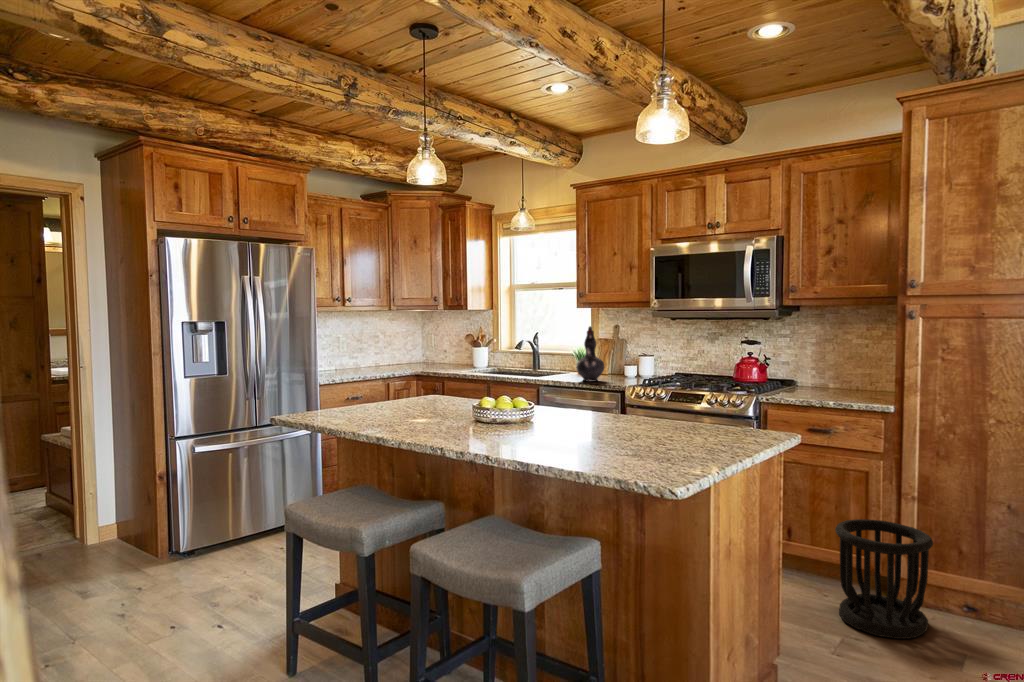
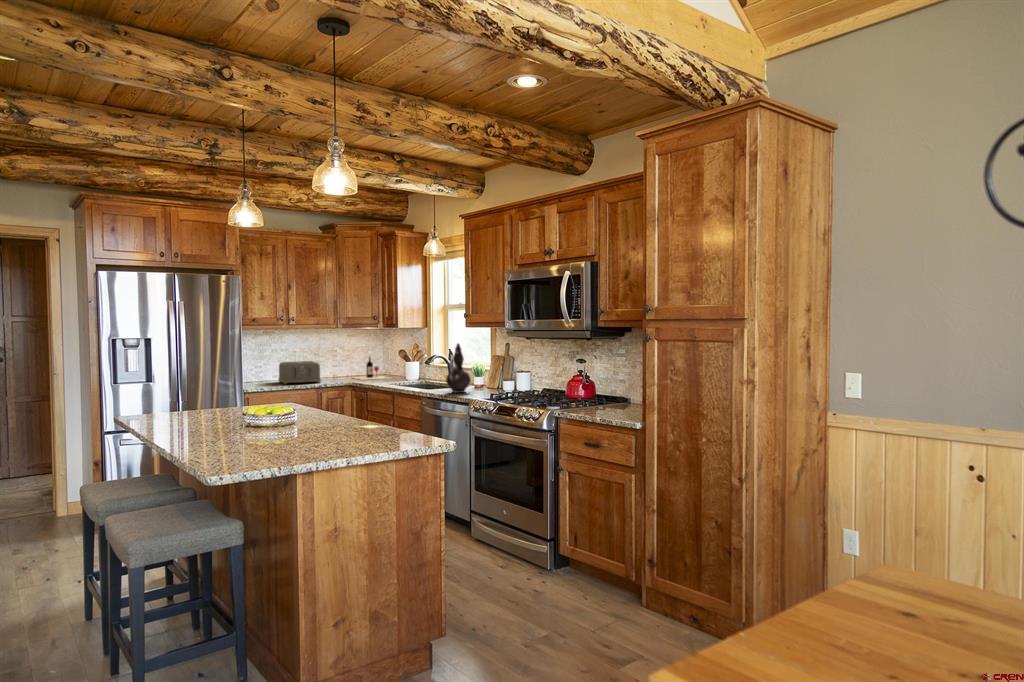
wine bottle: none [406,344,459,370] -> present [355,357,389,380]
toaster: none [333,350,390,377] -> present [278,361,321,384]
wastebasket: present [835,519,933,639] -> none [566,529,647,643]

